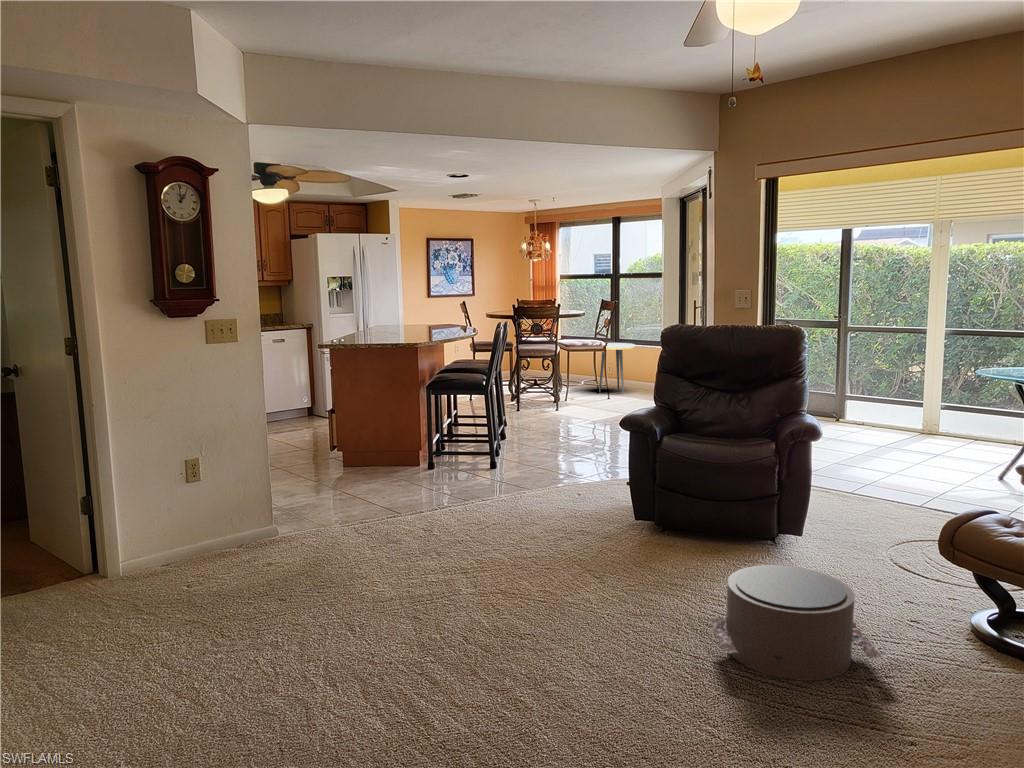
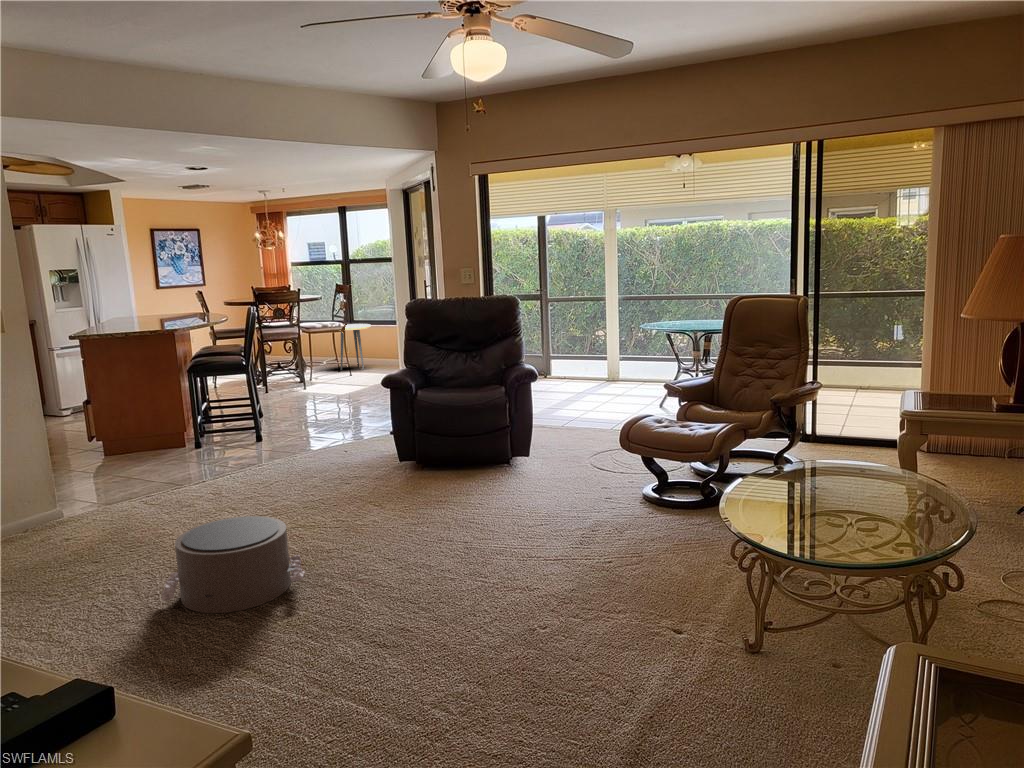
pouf: present [712,565,882,681] -> present [162,516,304,613]

